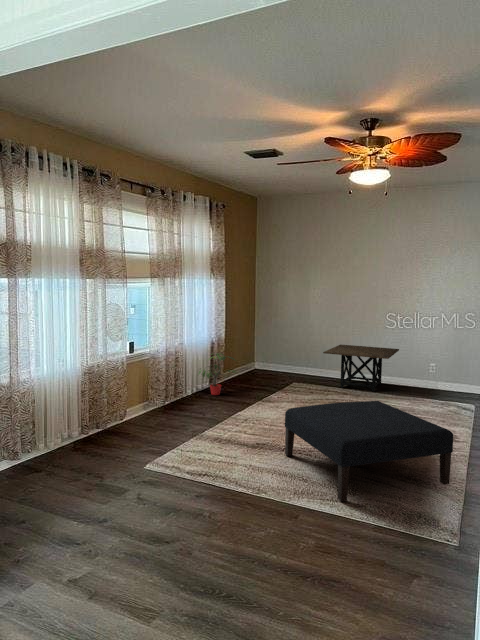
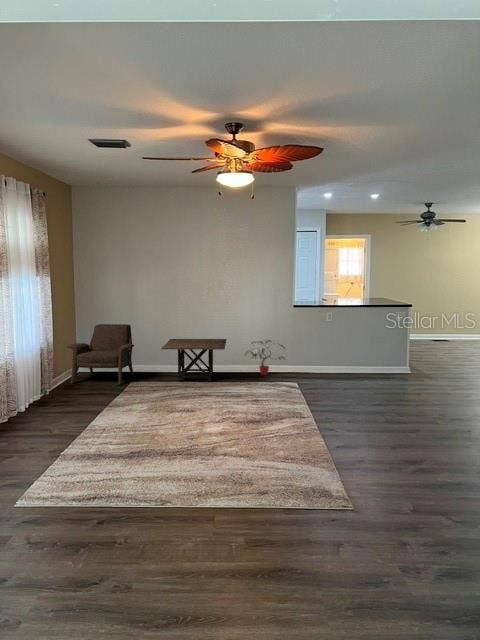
armchair: none [241,326,302,384] -> present [67,324,134,384]
potted plant: present [199,353,236,395] -> present [245,340,284,375]
ottoman: present [285,401,453,501] -> none [164,391,322,494]

